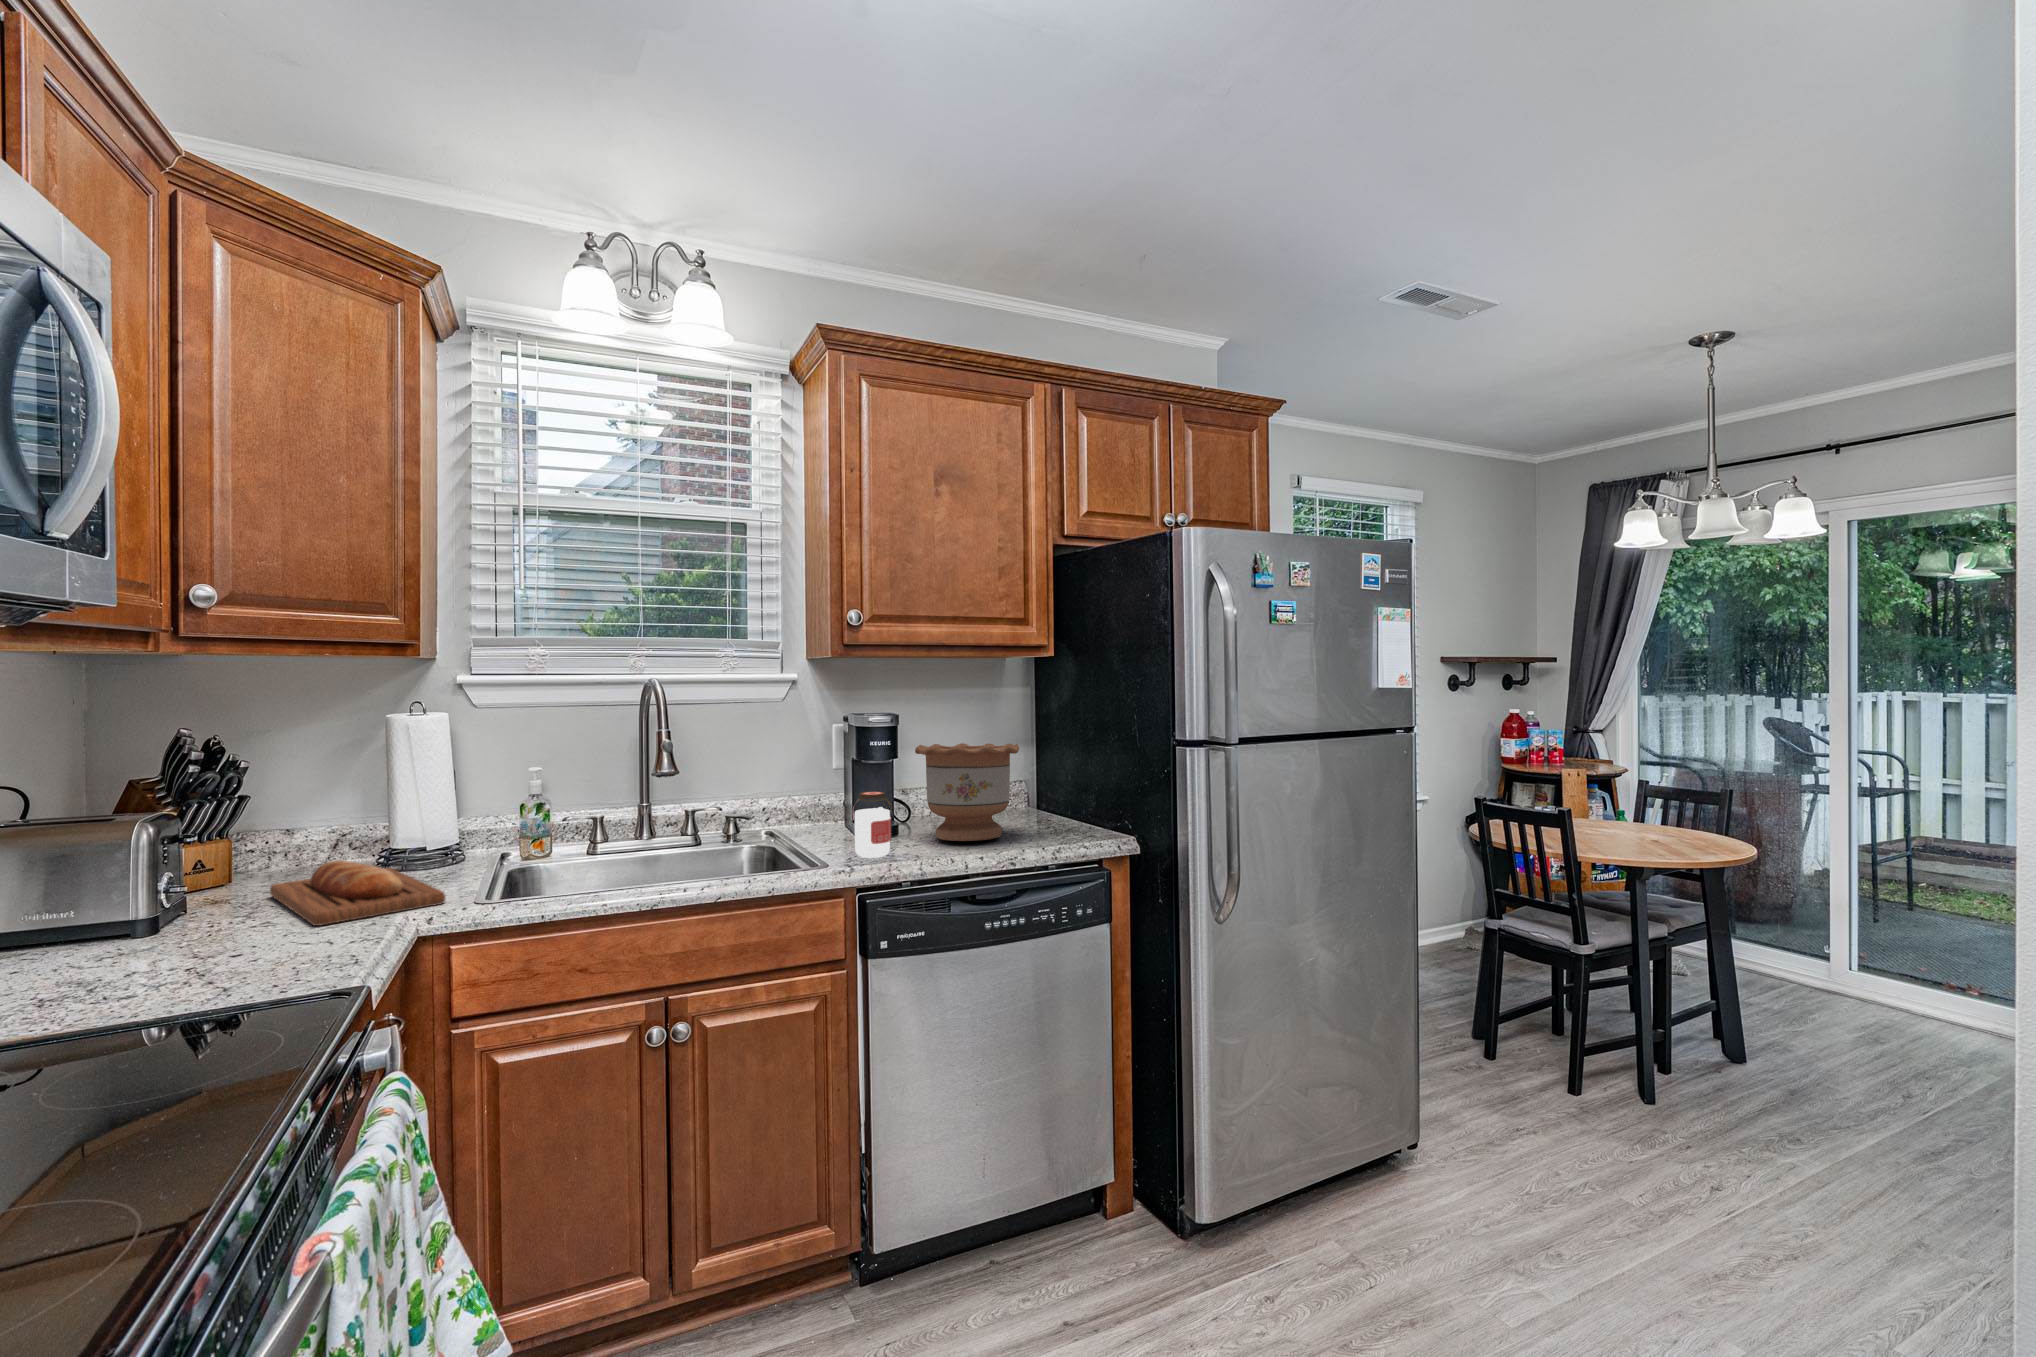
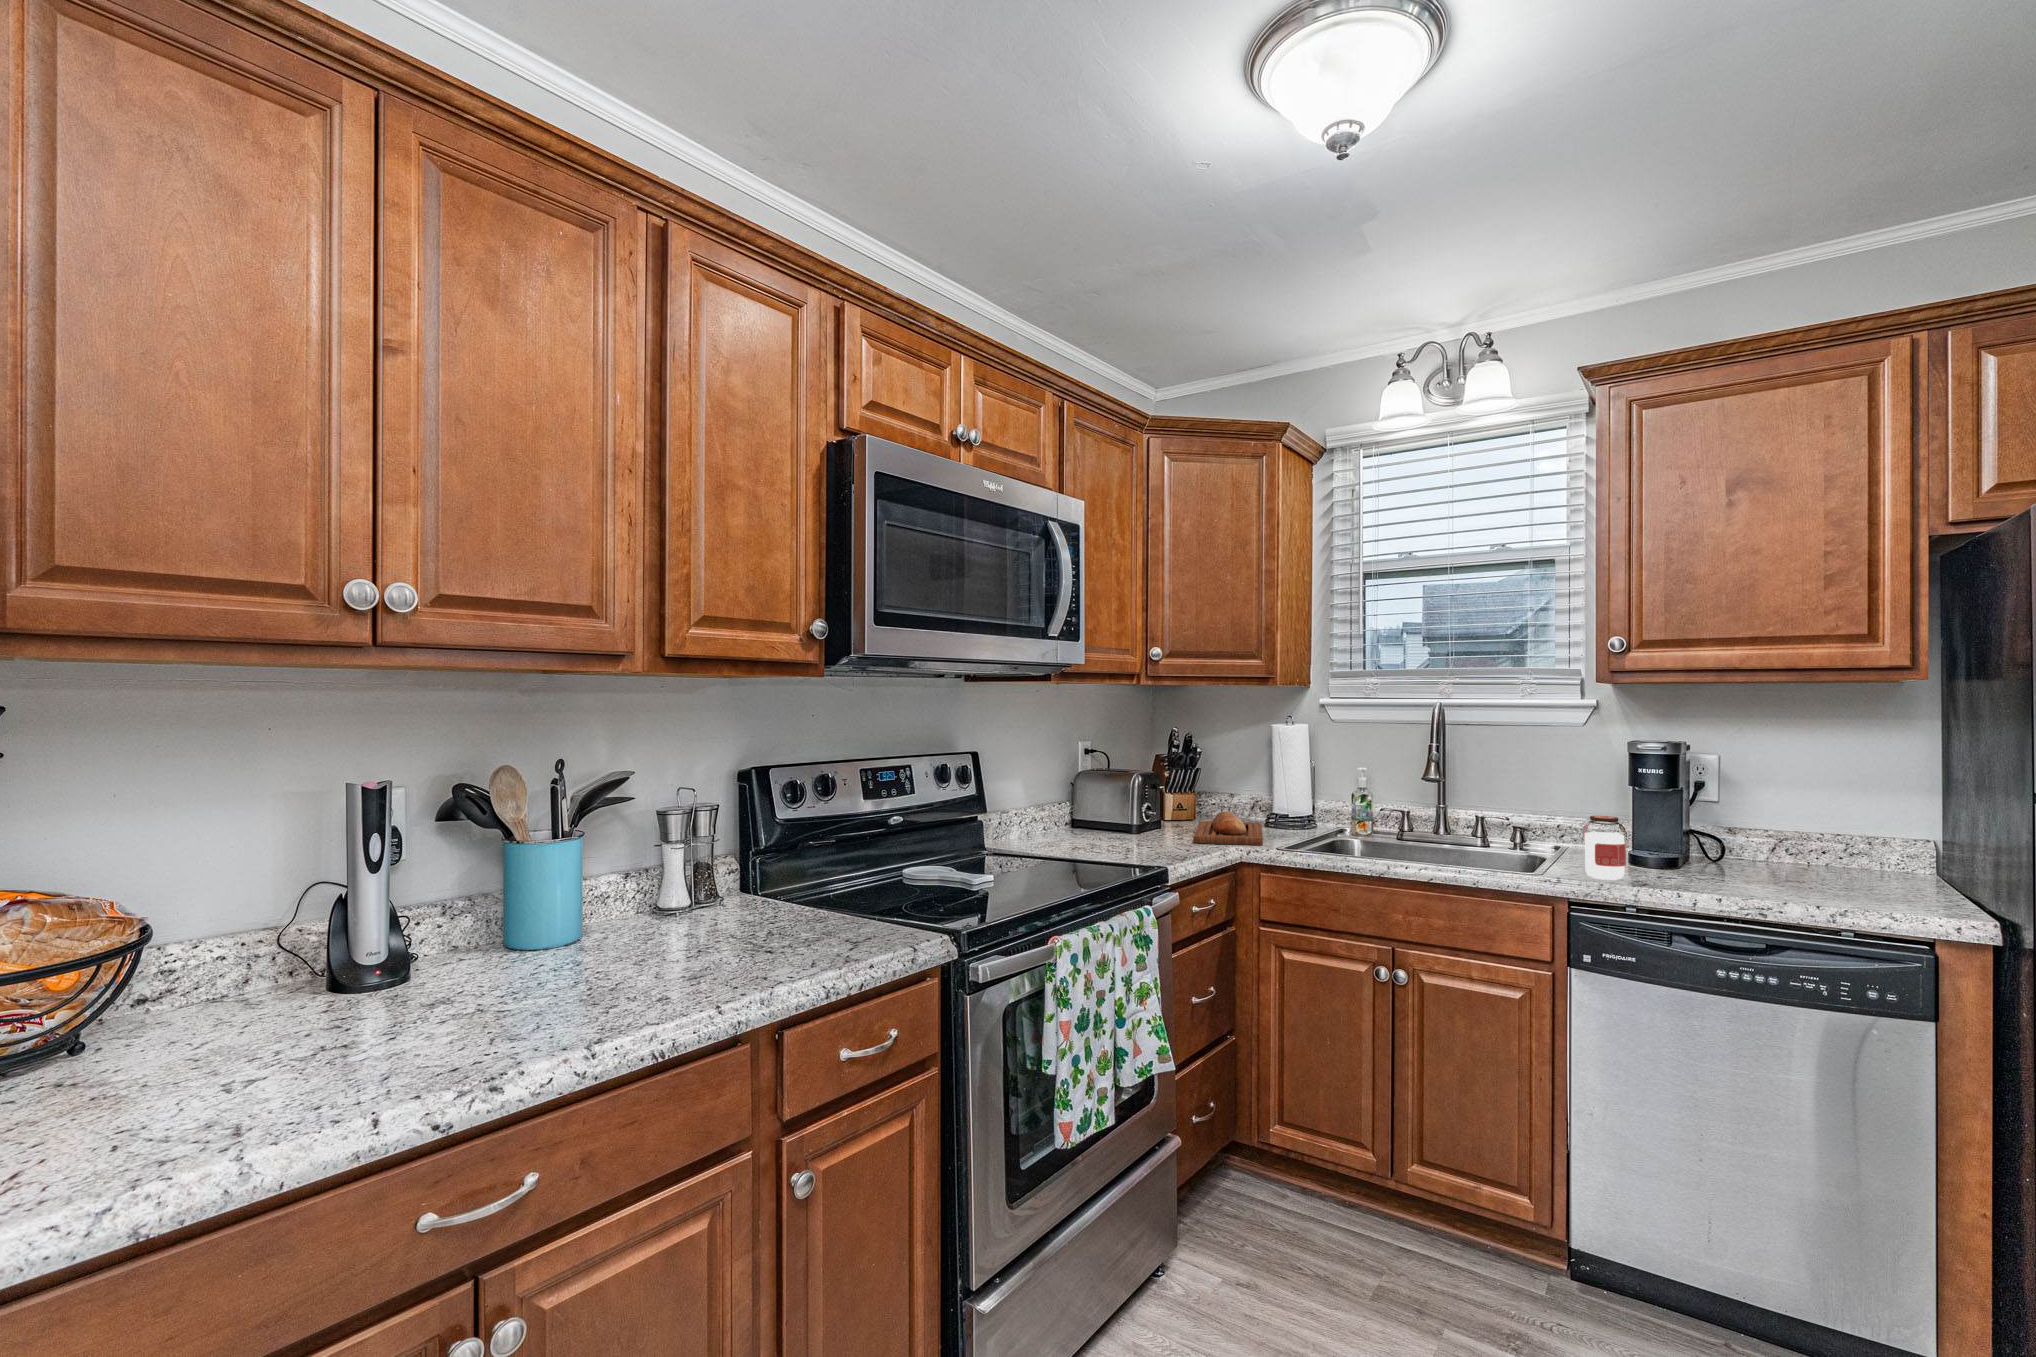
flower pot: present [915,743,1019,841] -> none [1679,777,1825,890]

